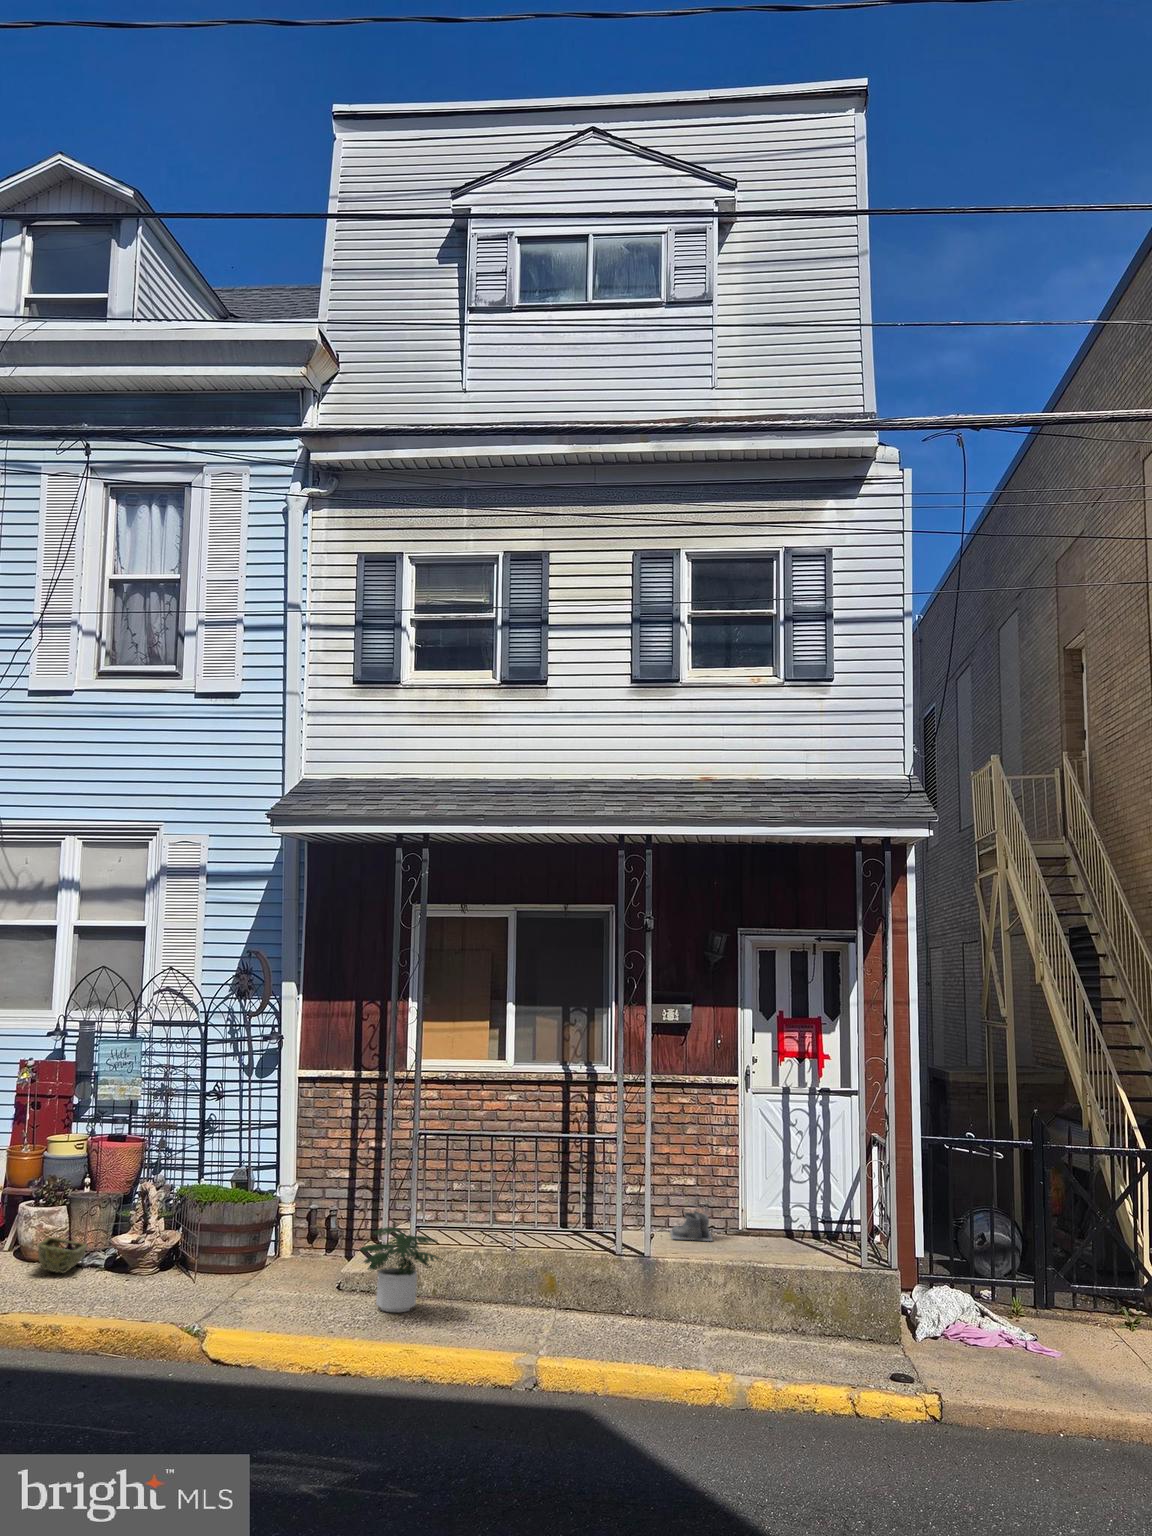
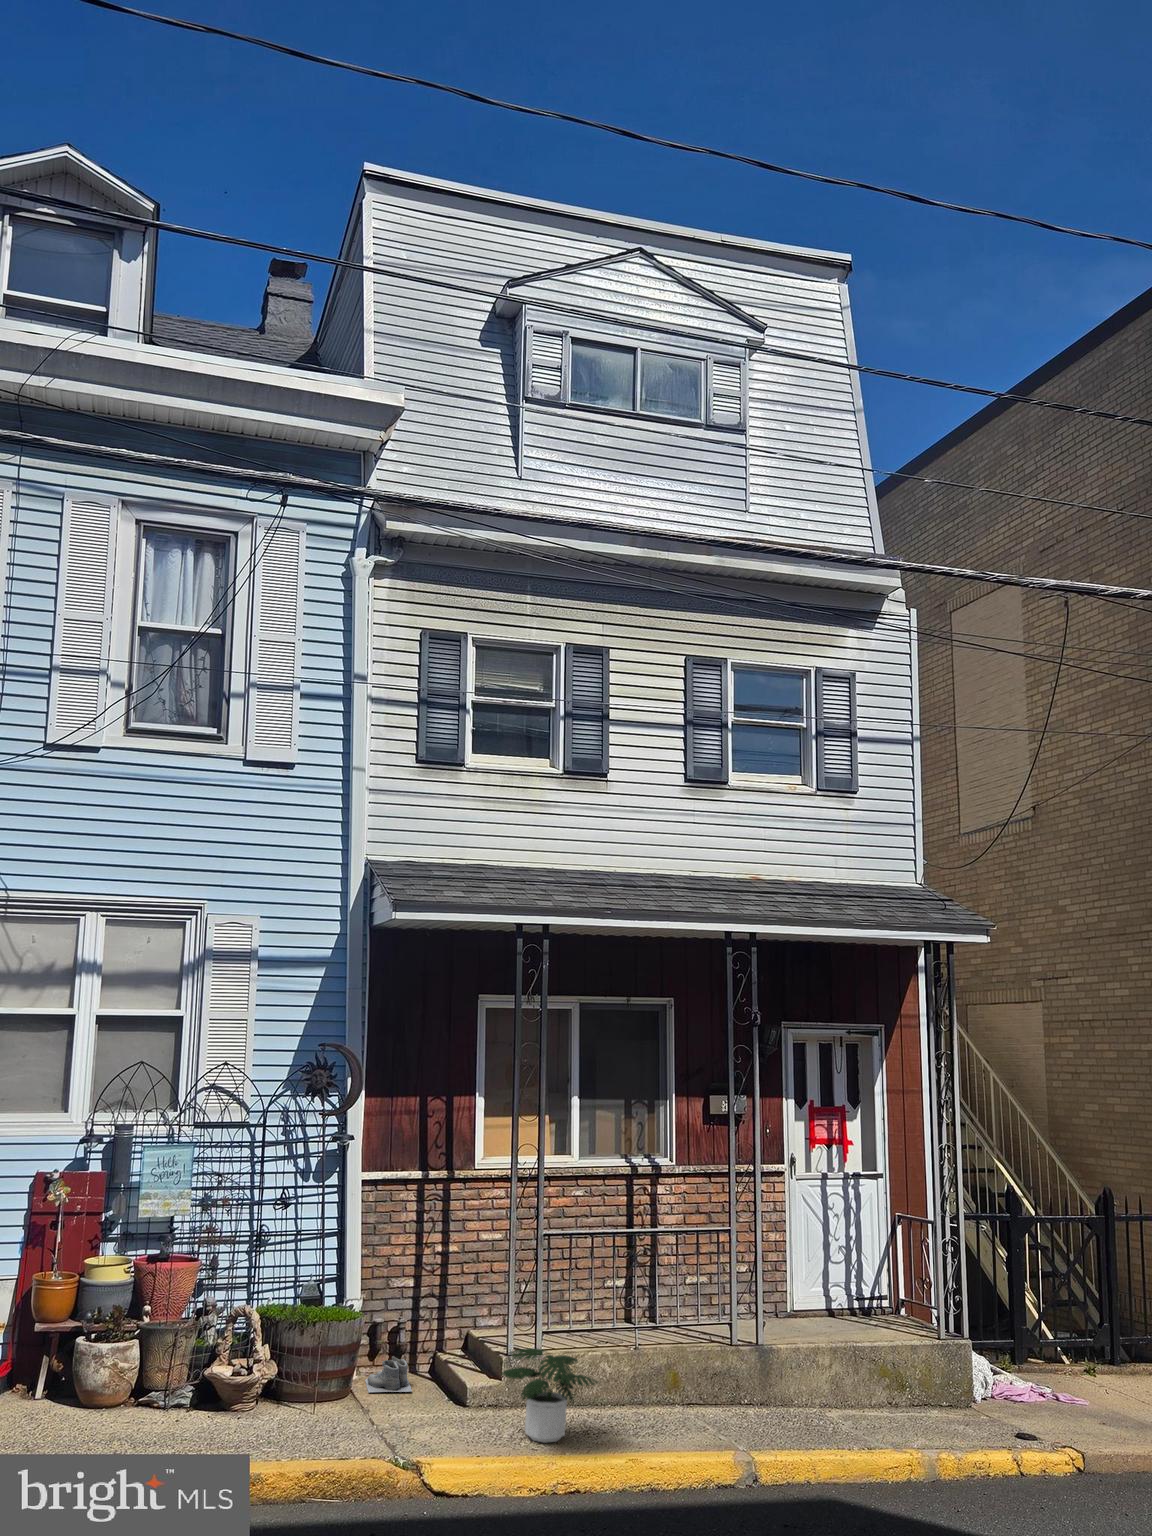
boots: present [670,1210,712,1241] -> present [365,1356,412,1392]
woven basket: present [38,1237,87,1273] -> none [112,1385,169,1430]

